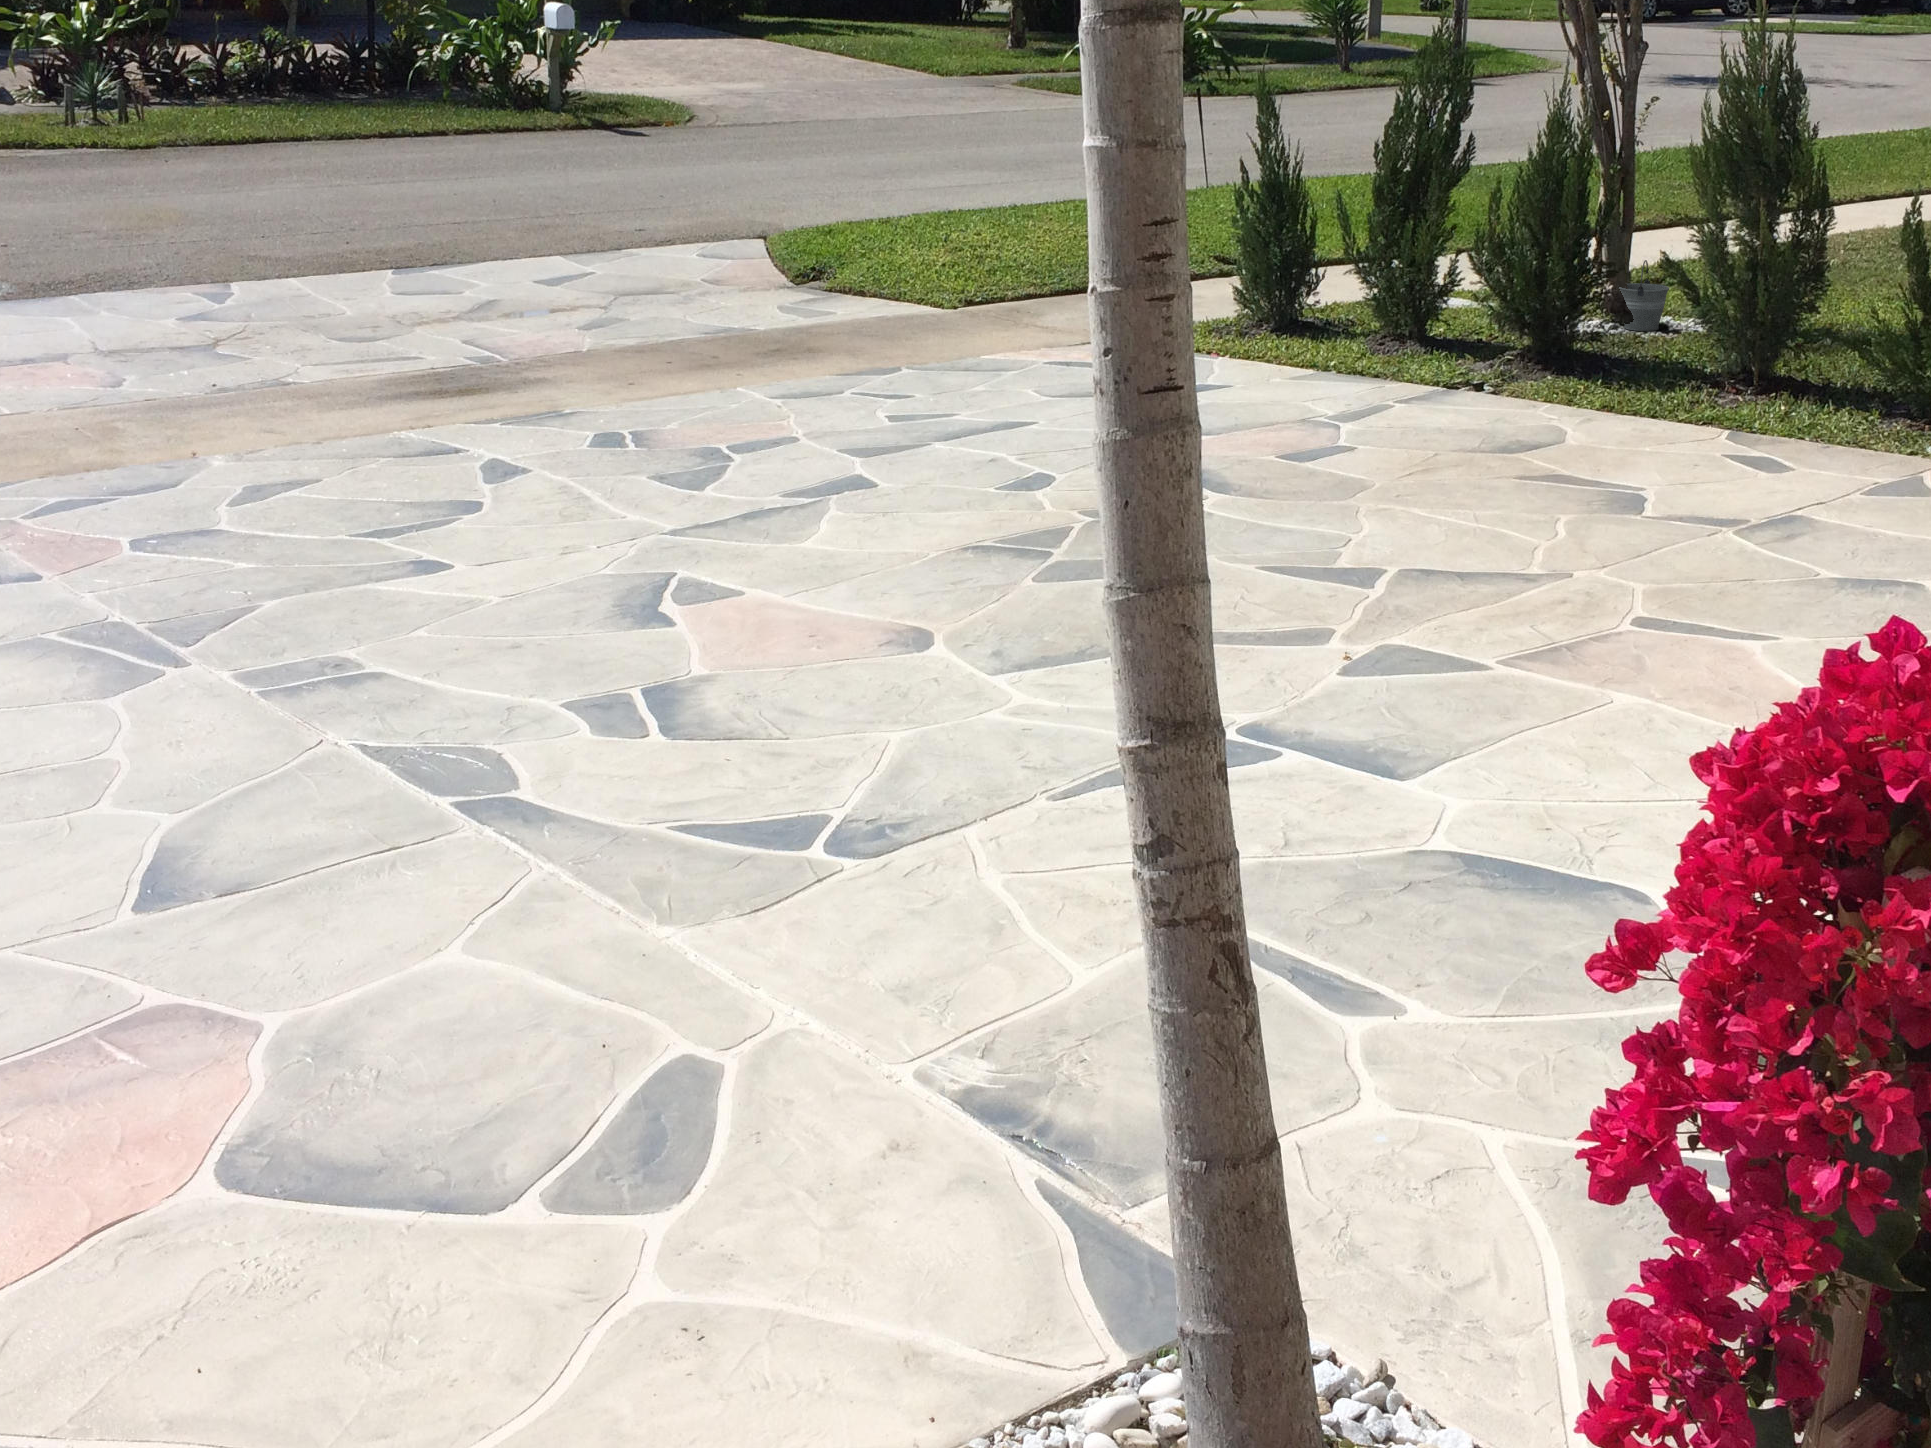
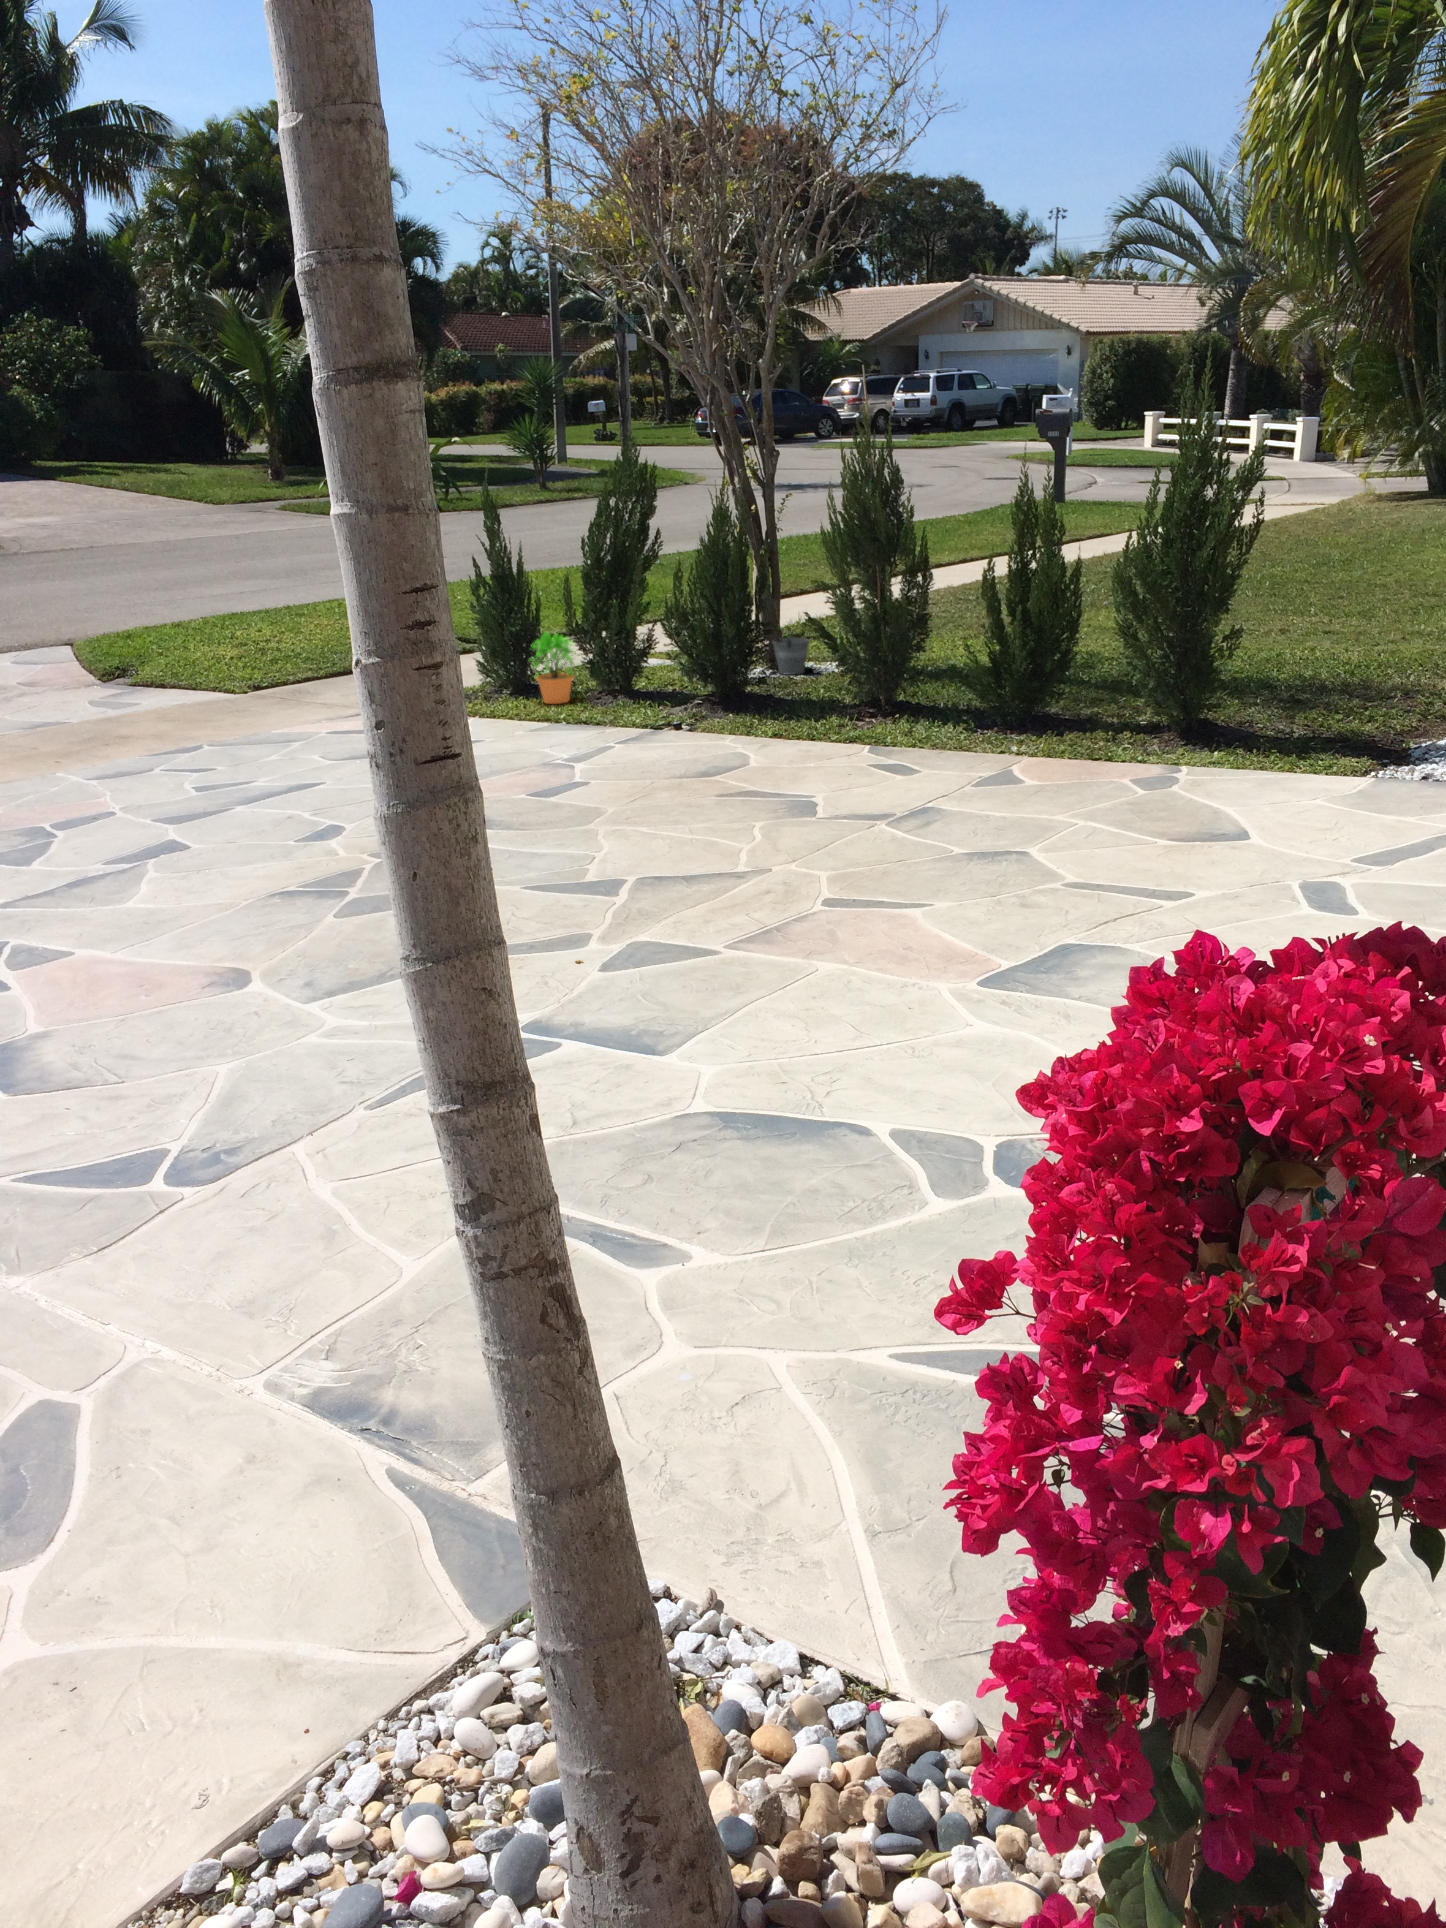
potted plant: none [1299,255,1369,347] -> present [532,631,578,704]

